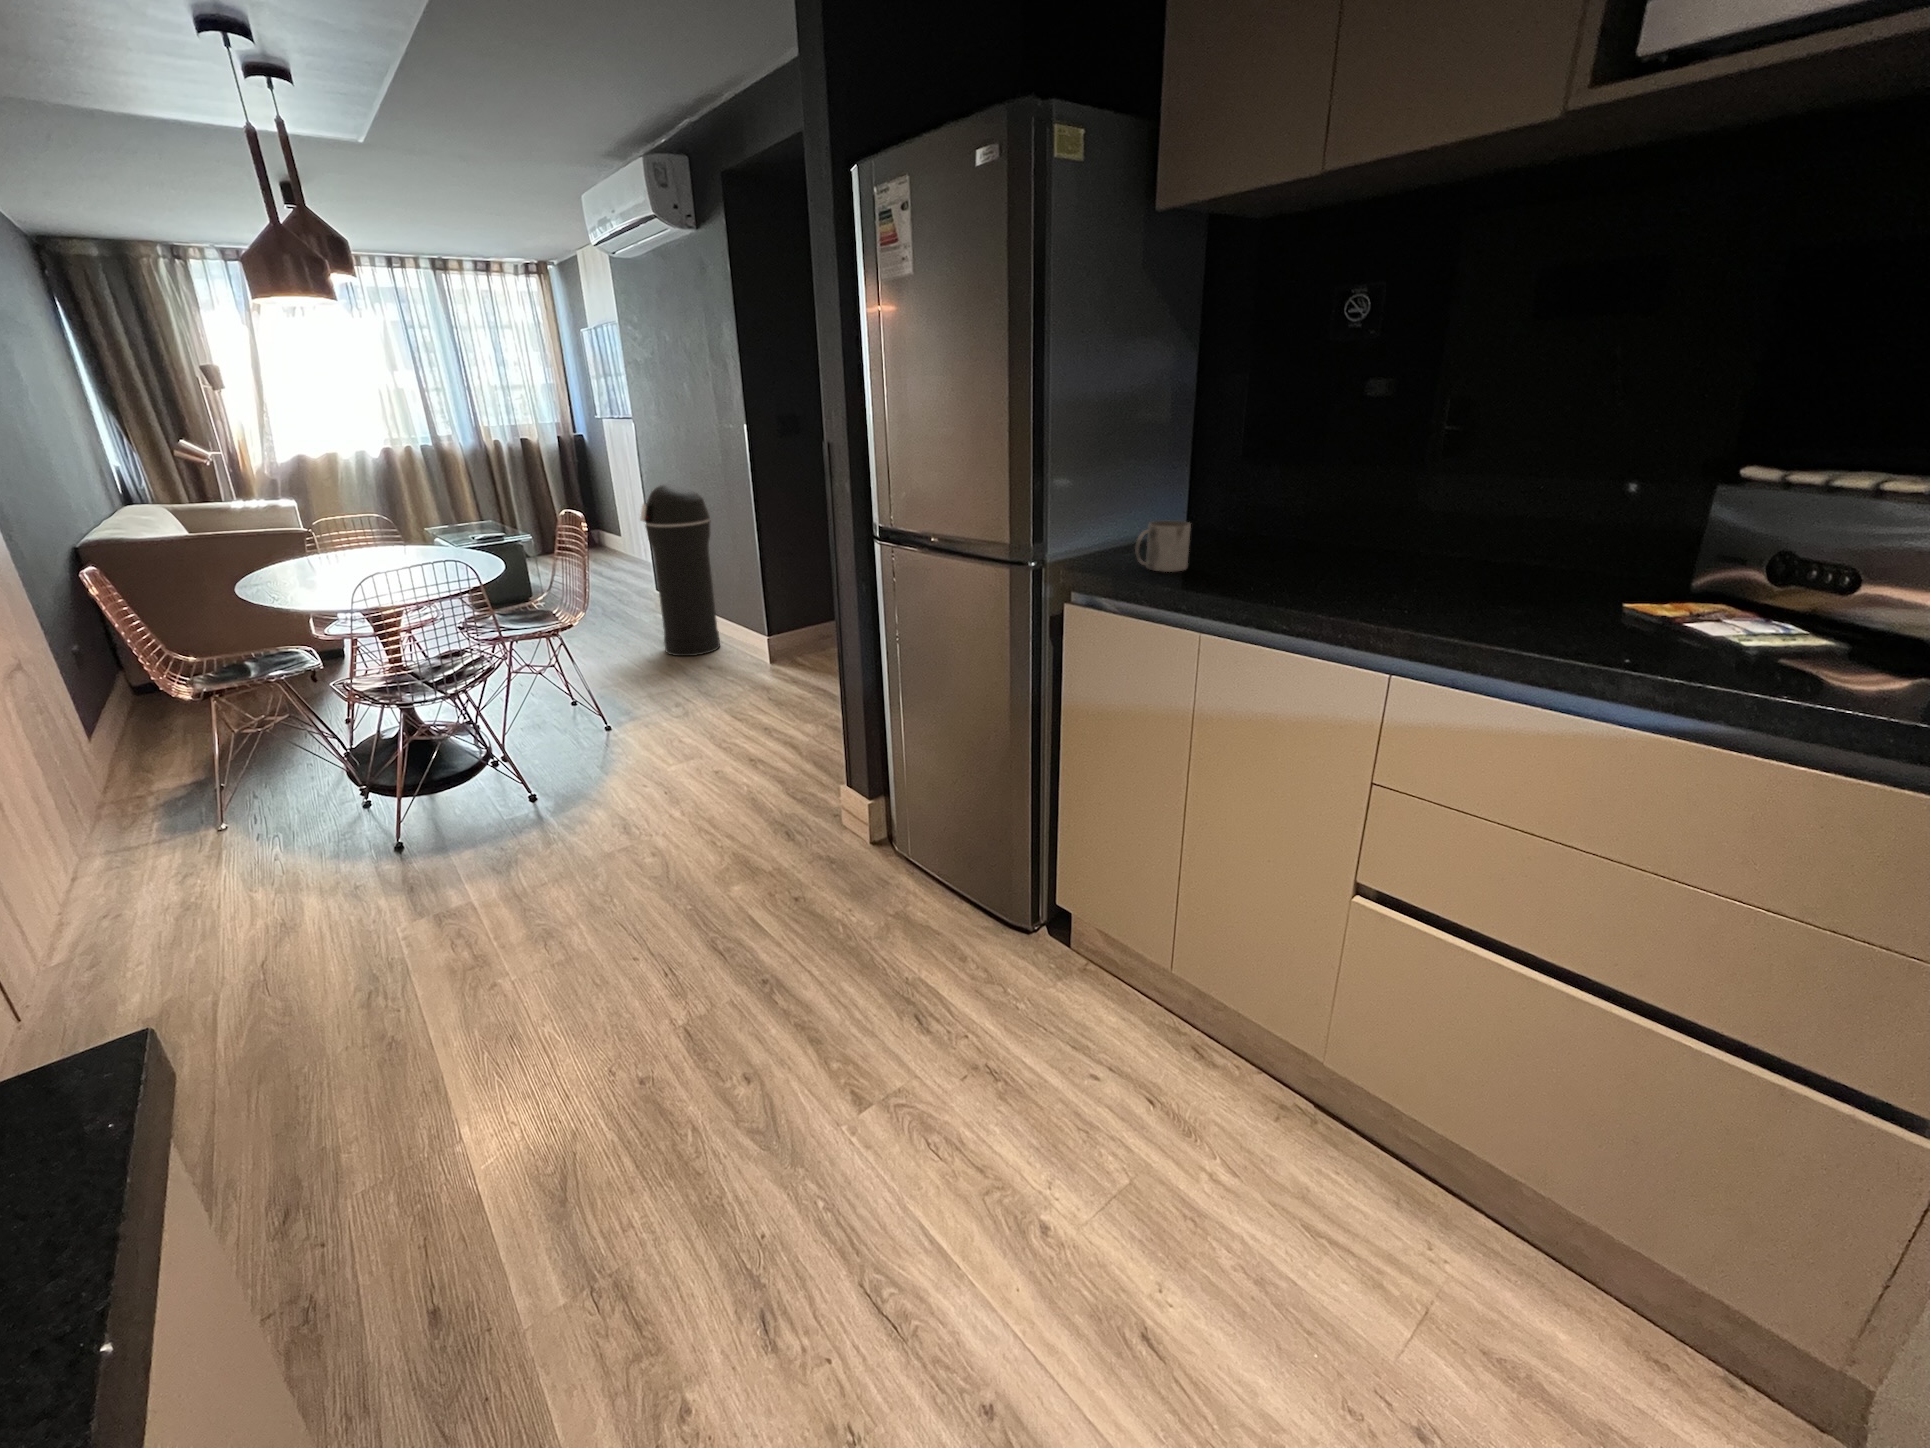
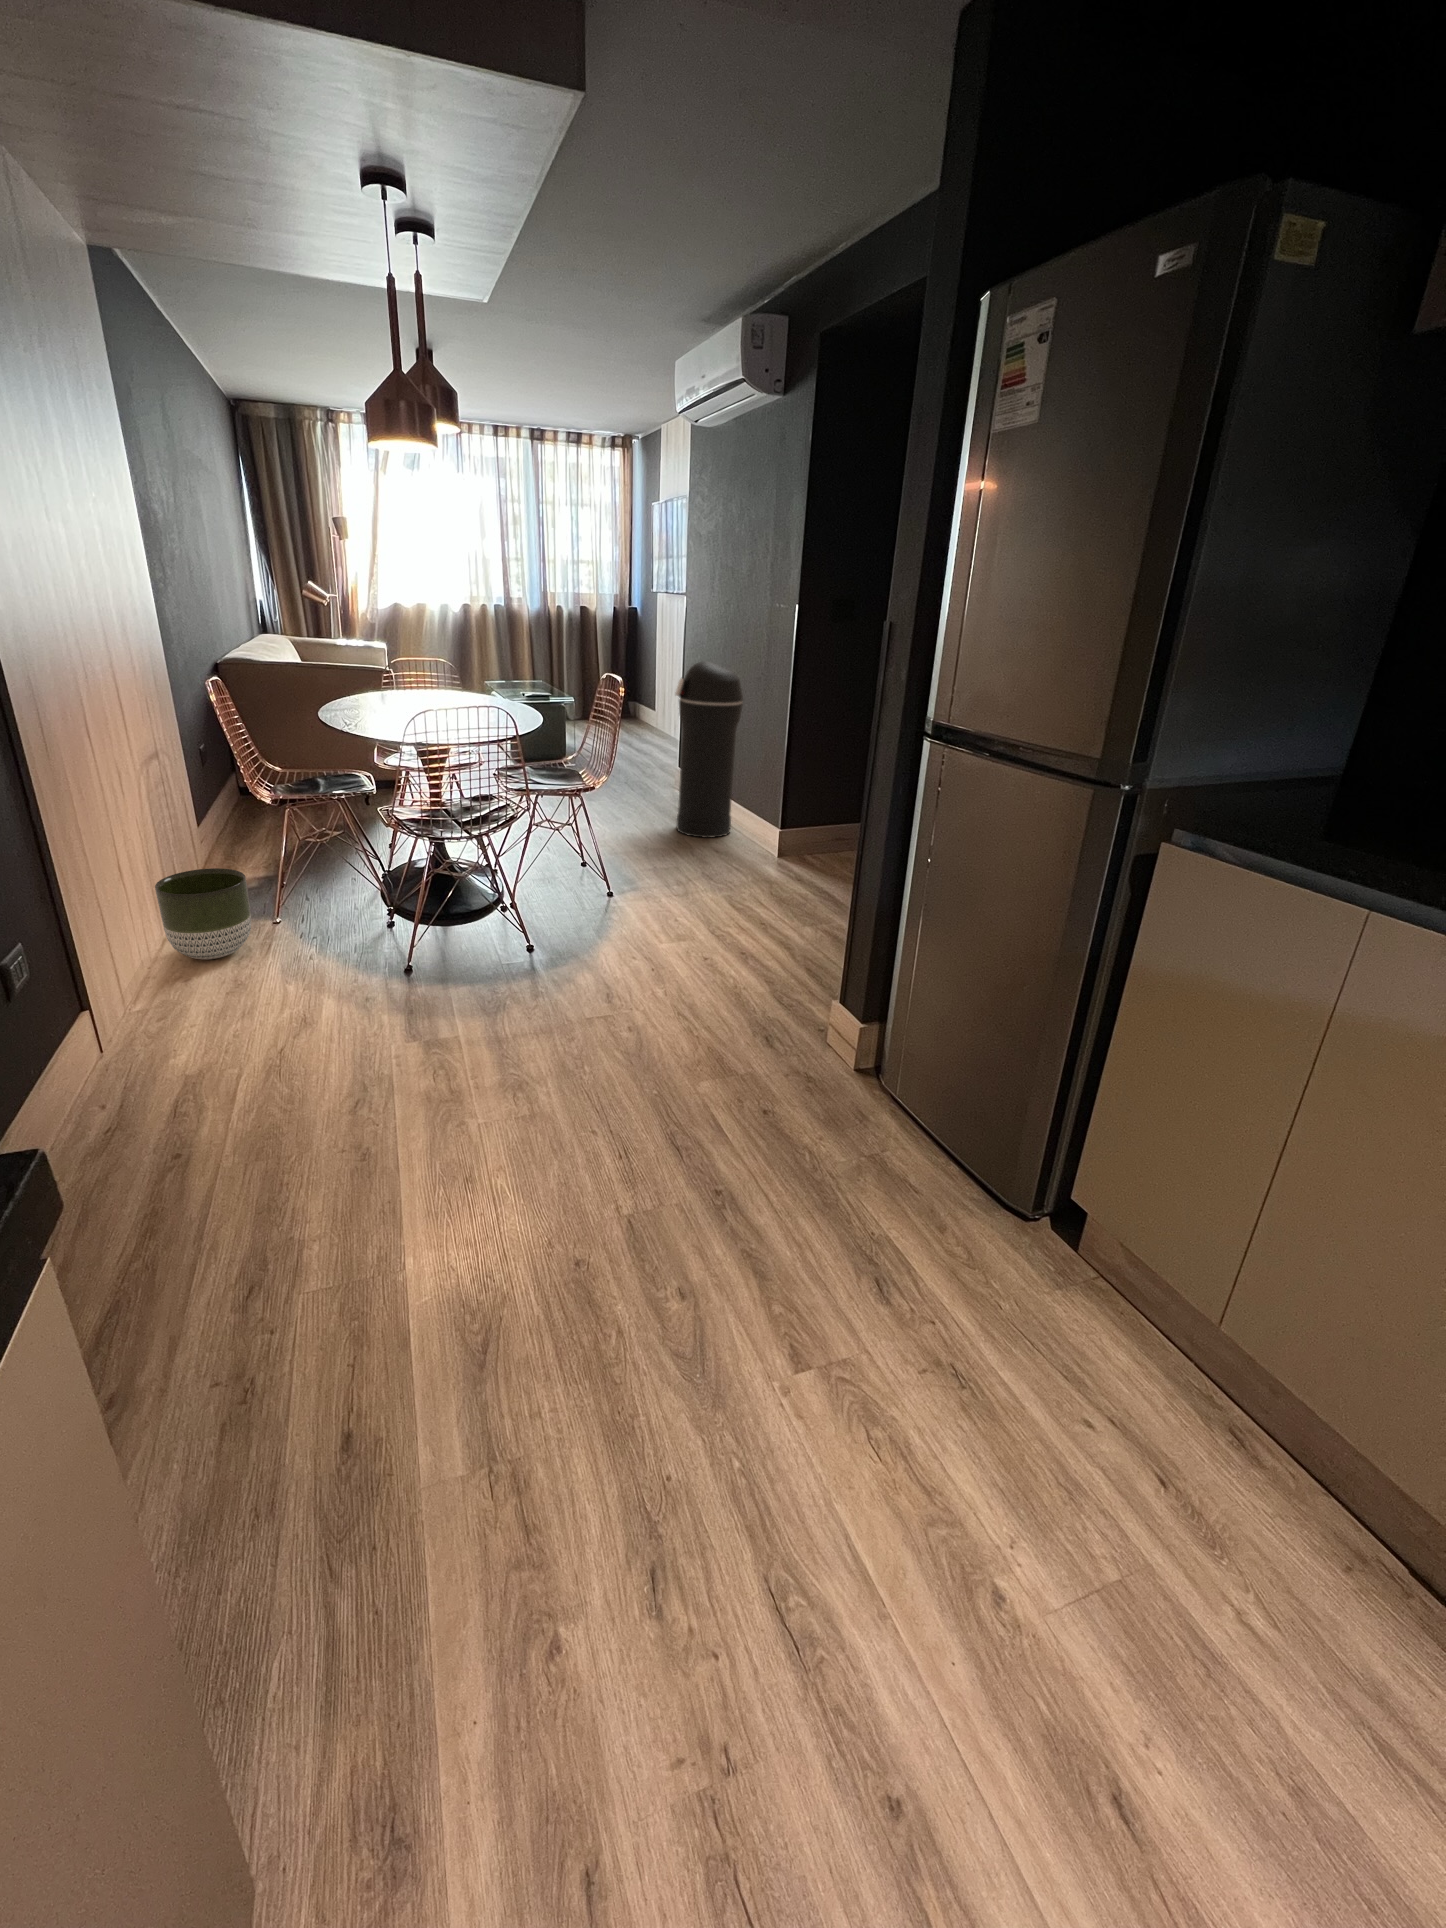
mug: present [1135,521,1191,572] -> none [1280,757,1374,826]
planter: none [52,780,190,890] -> present [155,868,251,959]

